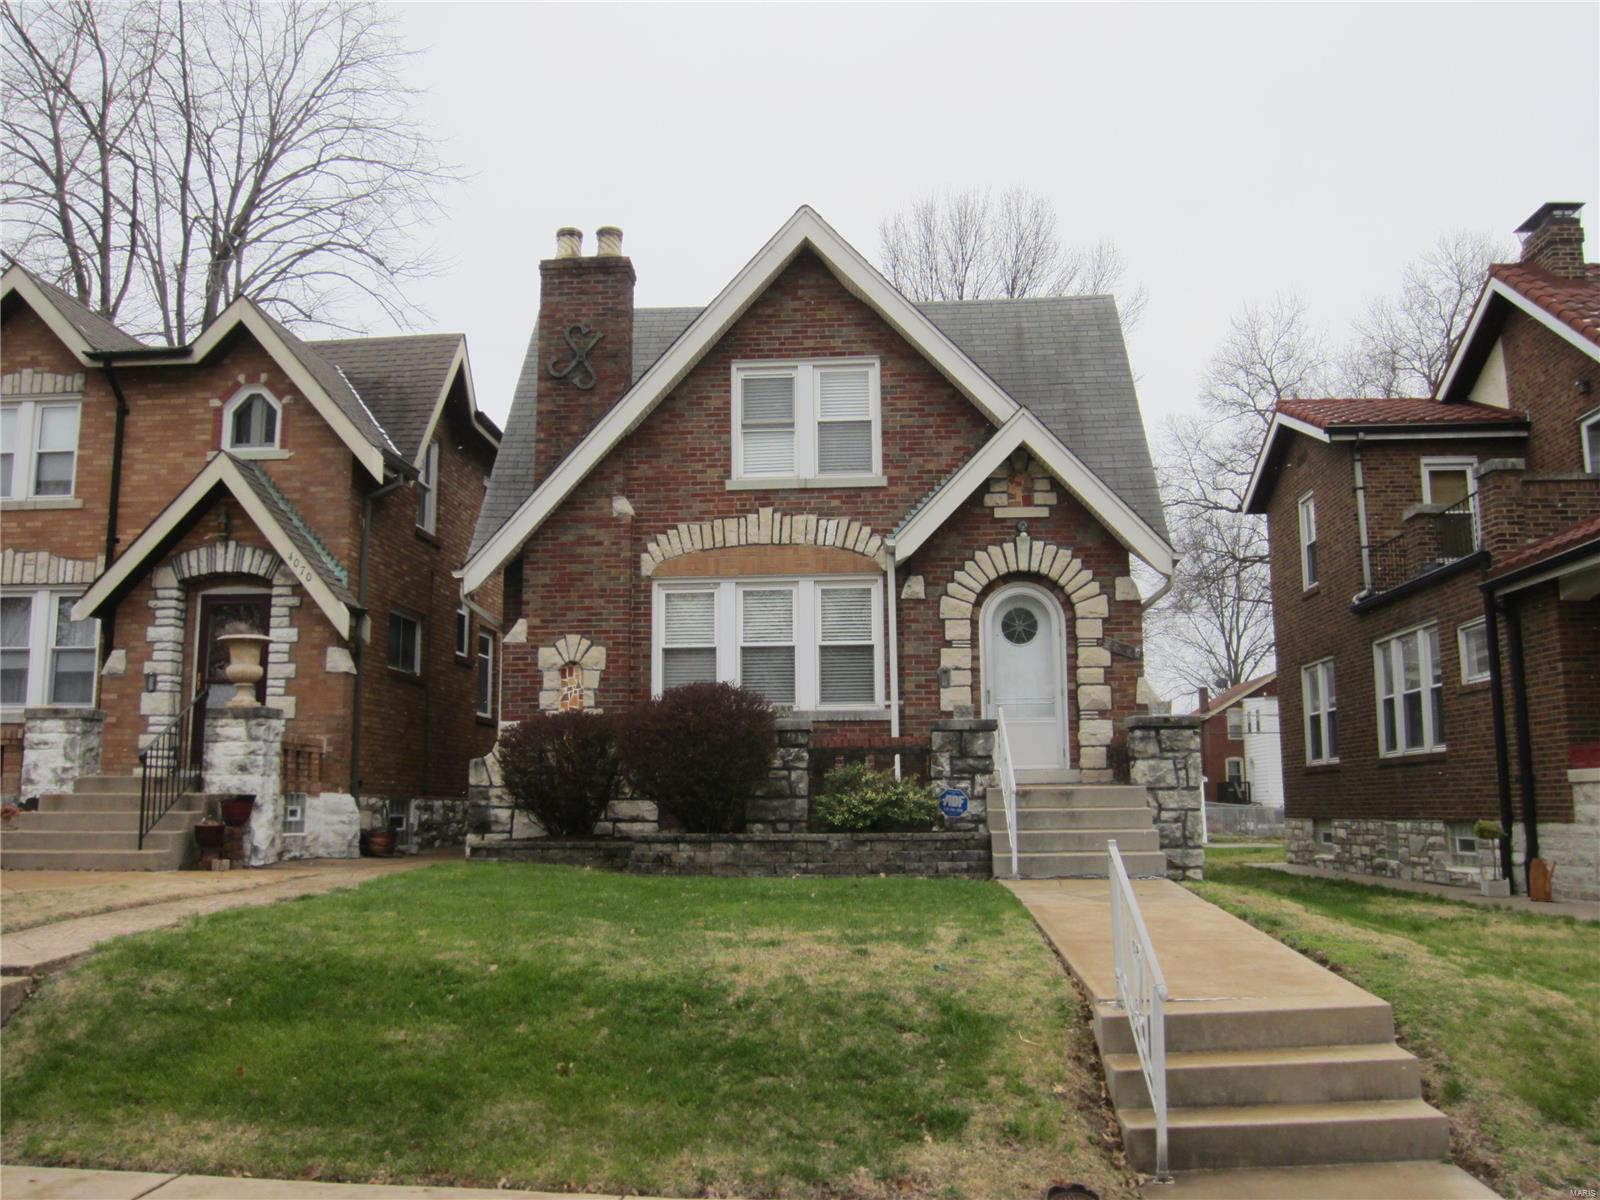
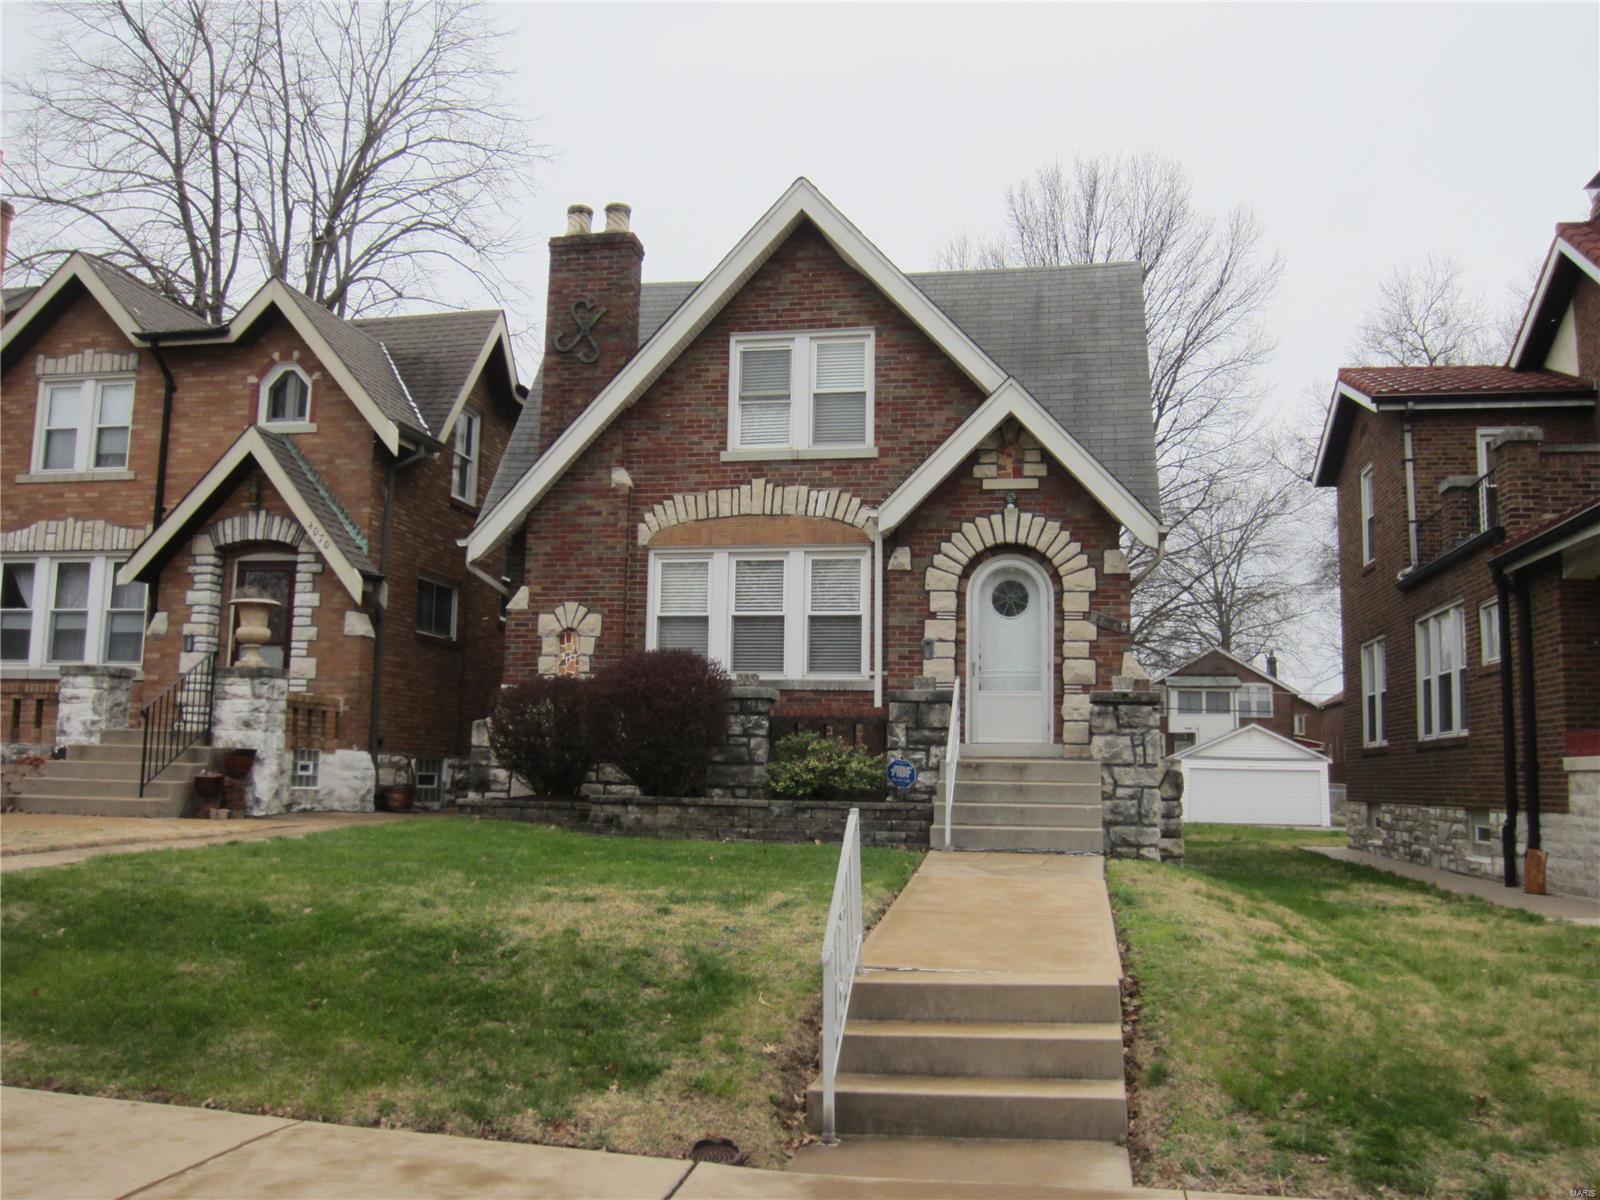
potted tree: present [1474,820,1510,897] -> none [1474,806,1511,889]

